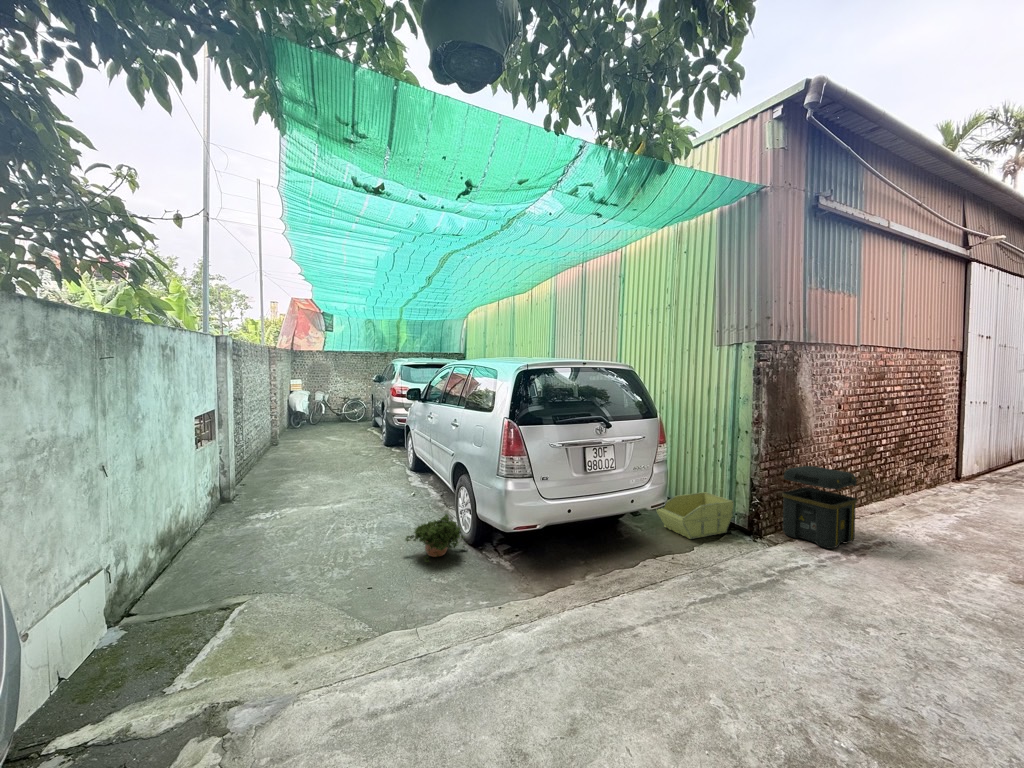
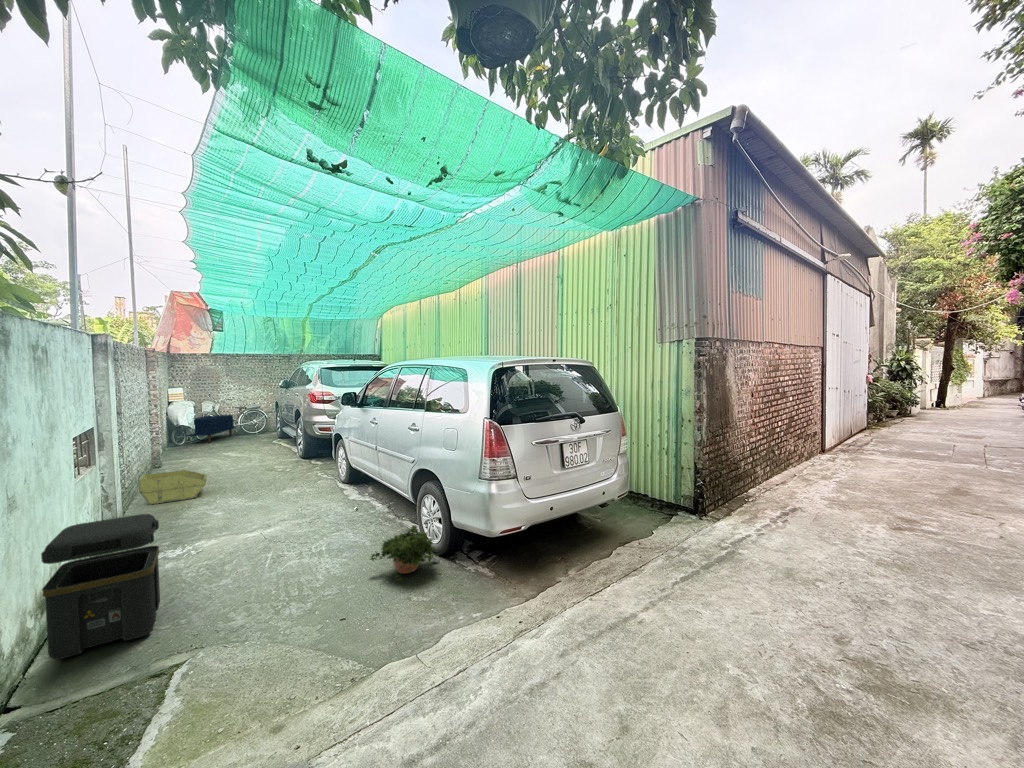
bench: none [300,403,340,427] -> present [188,415,234,444]
toolbox: present [783,466,857,549] -> present [41,514,160,660]
storage bin: present [657,492,734,539] -> present [138,470,207,505]

